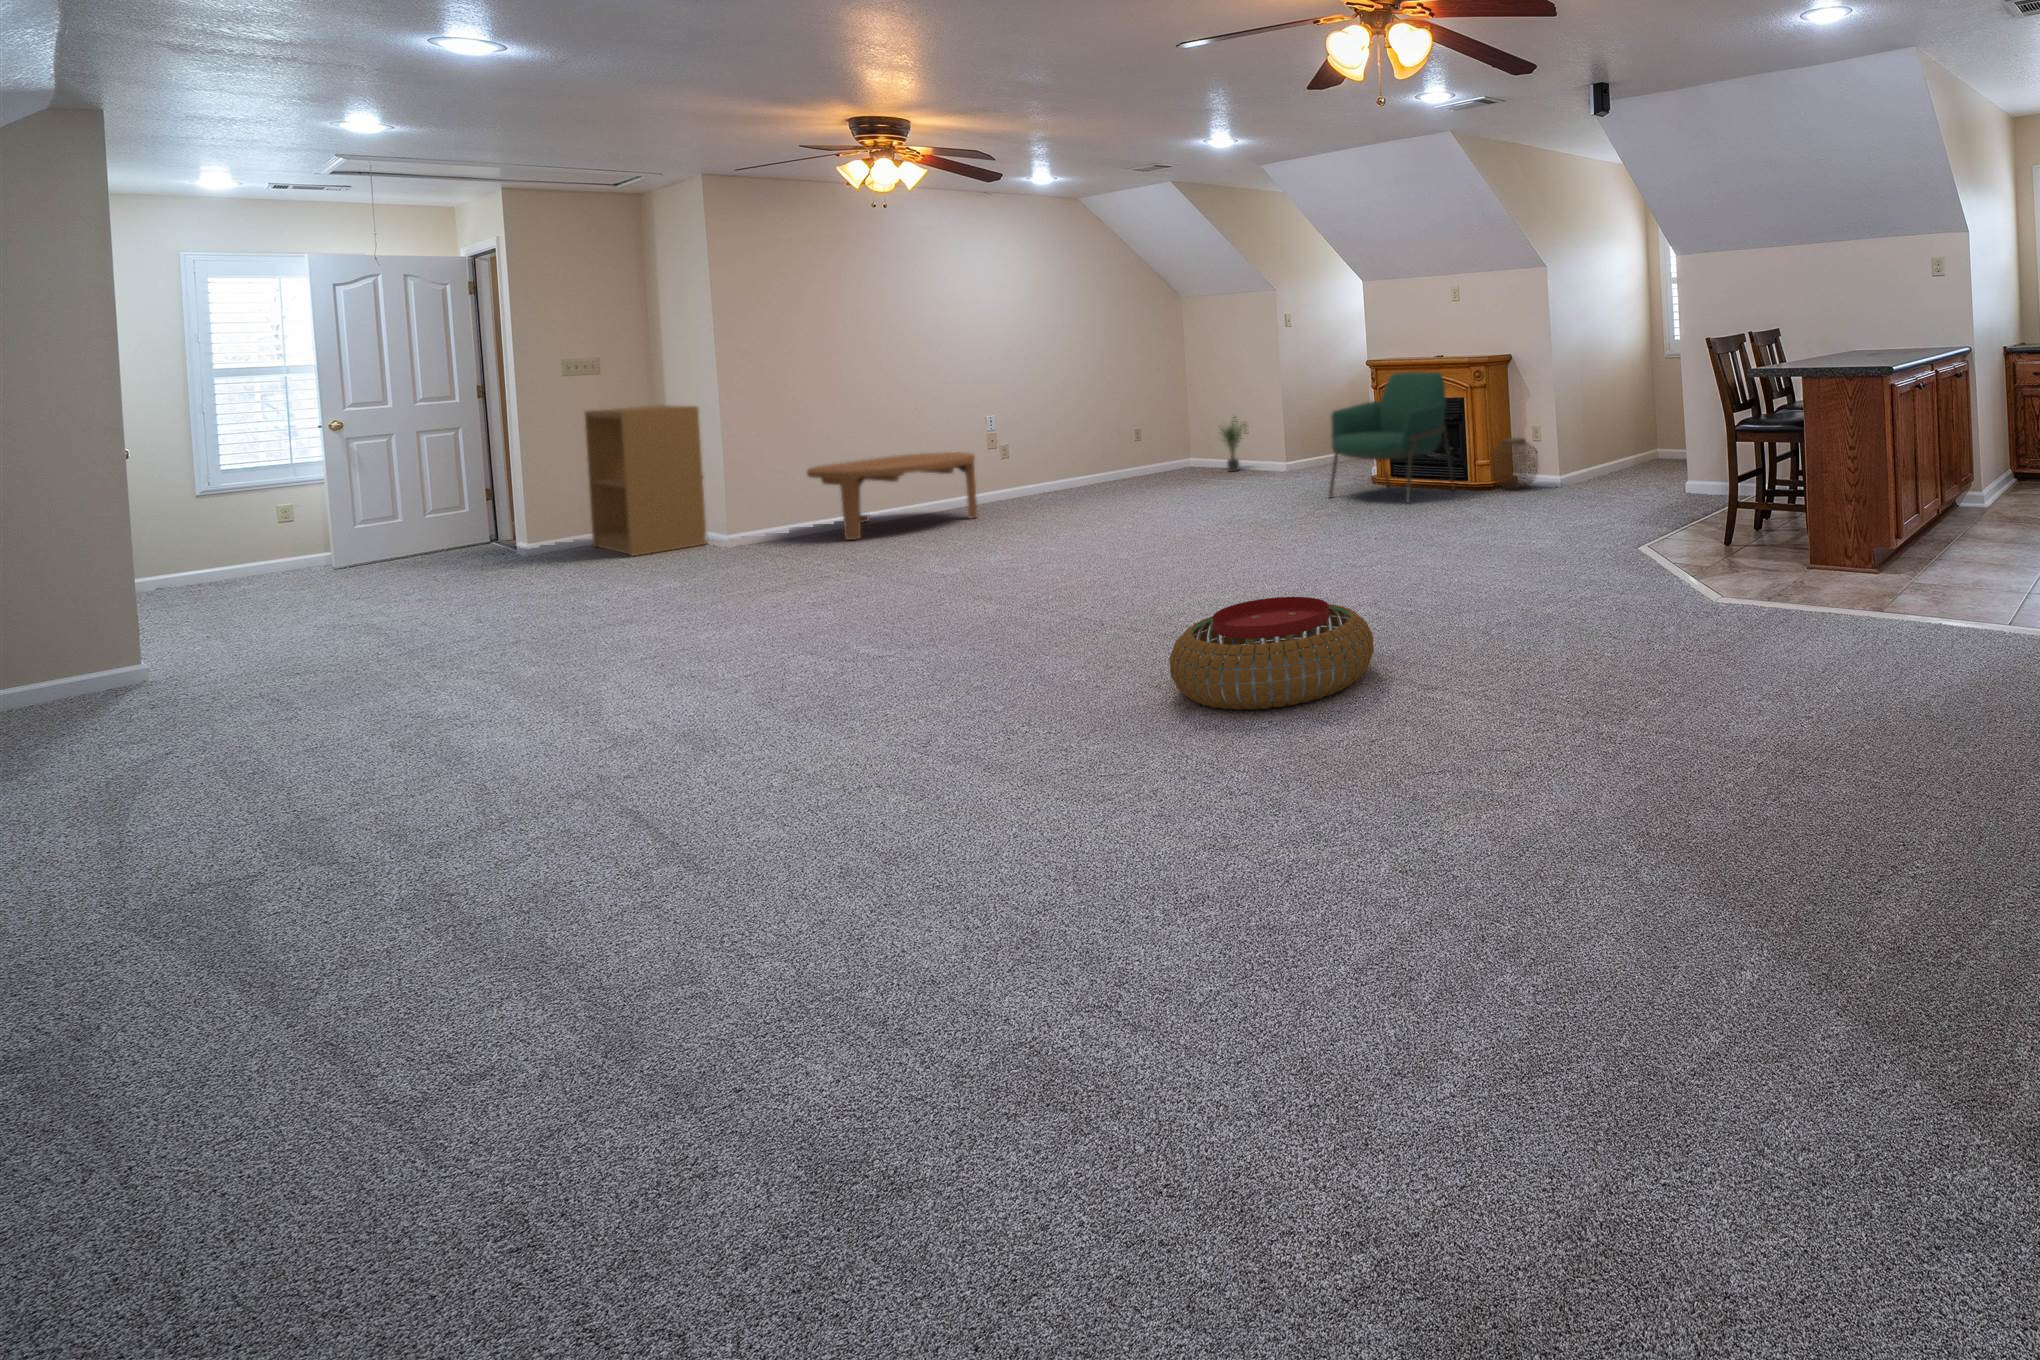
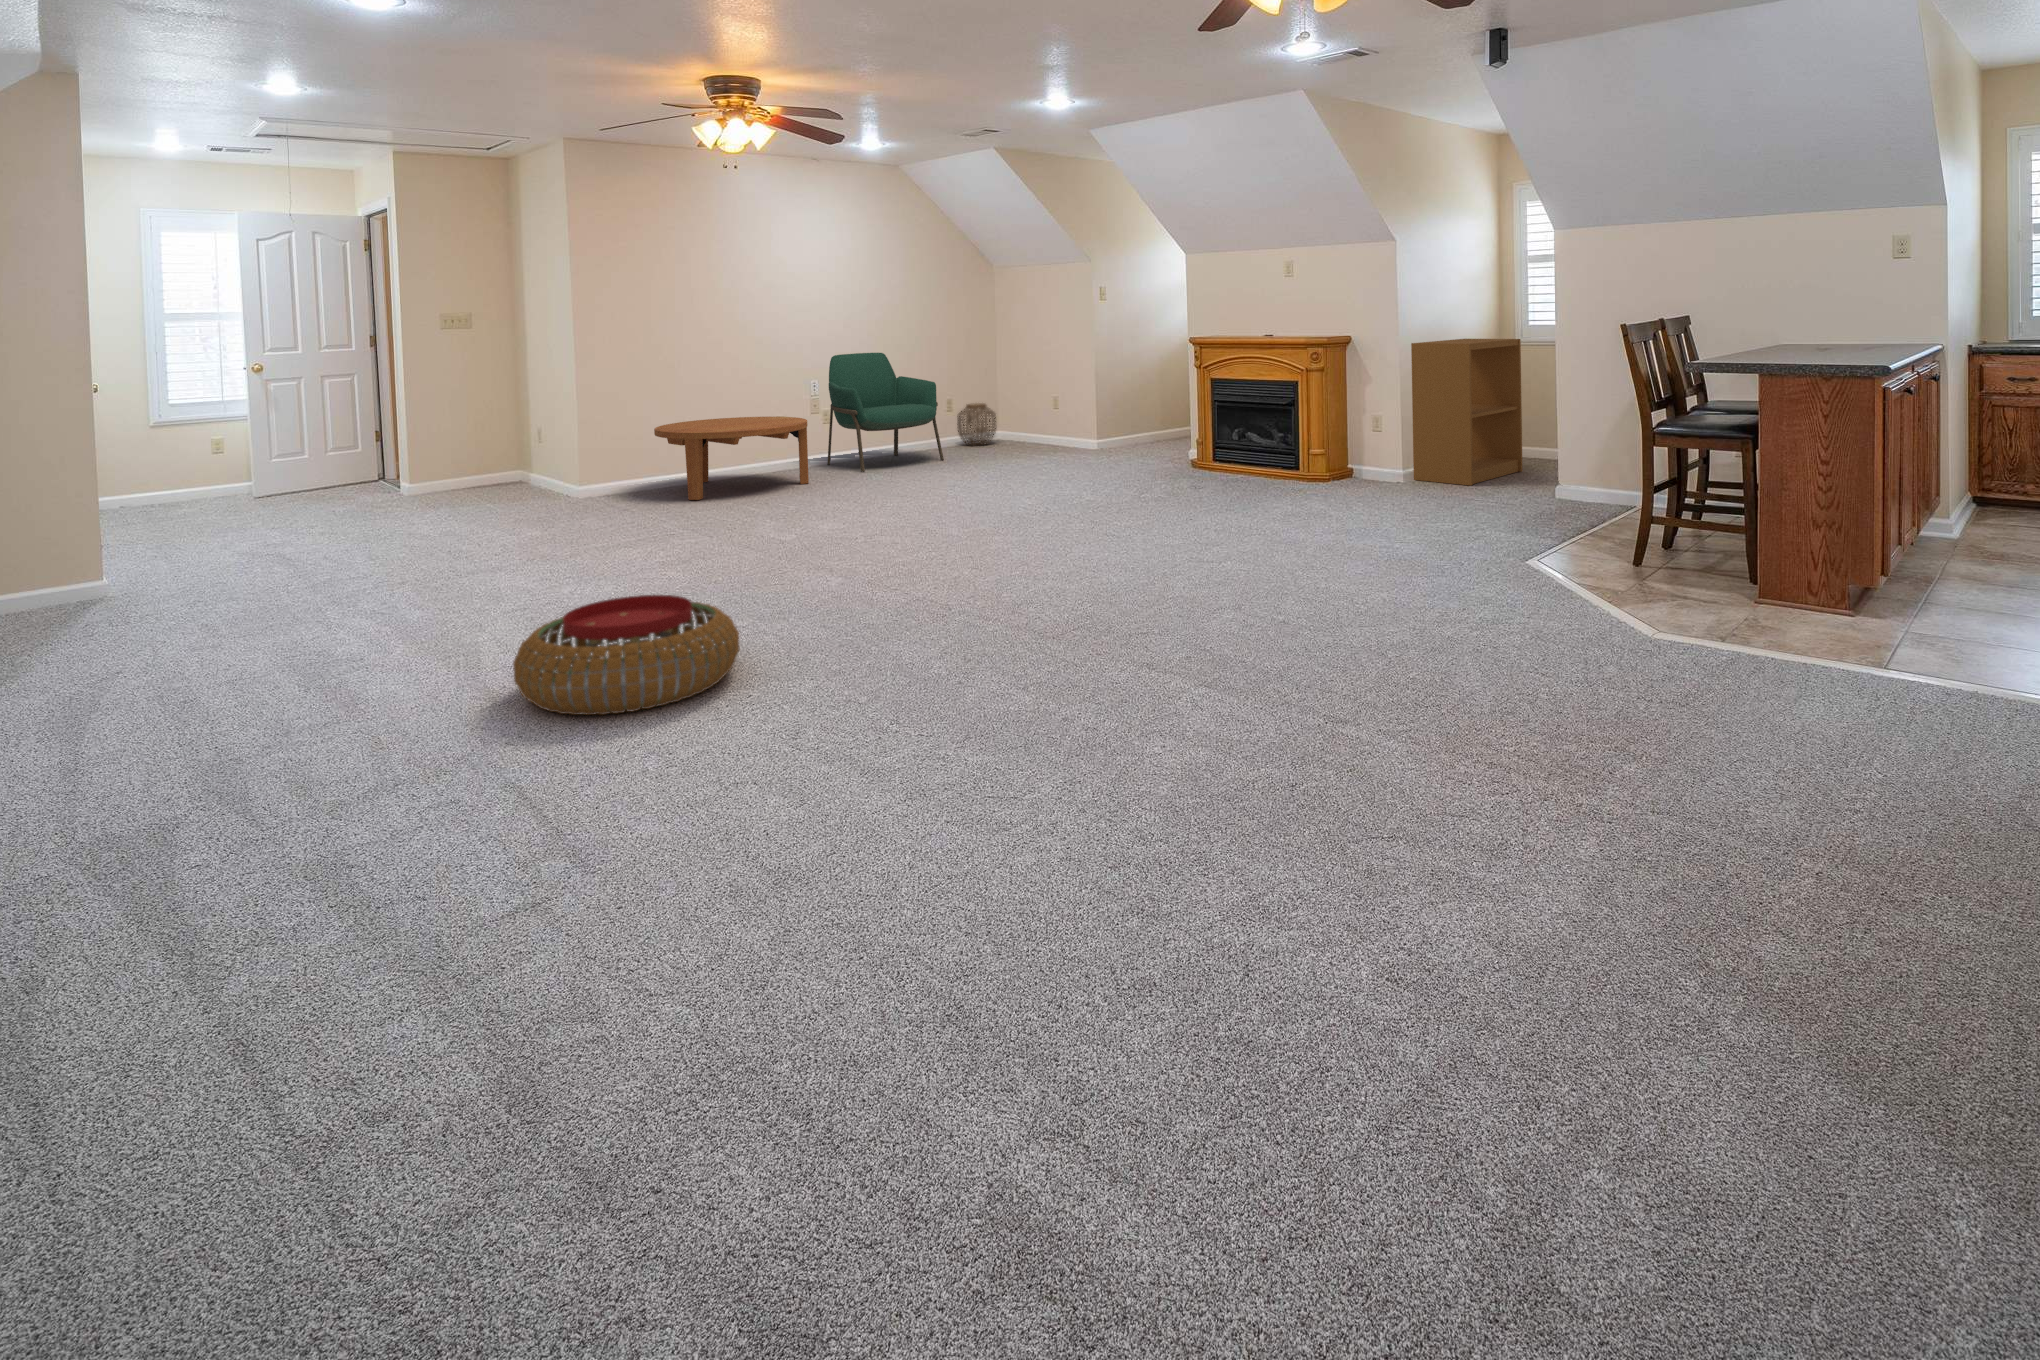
armchair: present [1329,372,1454,503] -> present [827,353,944,472]
bookshelf: present [584,405,708,556] -> present [1411,339,1523,485]
potted plant: present [1219,417,1244,471] -> none [1031,388,1067,447]
woven basket: present [1491,438,1538,490] -> present [957,403,996,446]
pouf: present [1169,597,1374,710] -> present [513,595,740,715]

